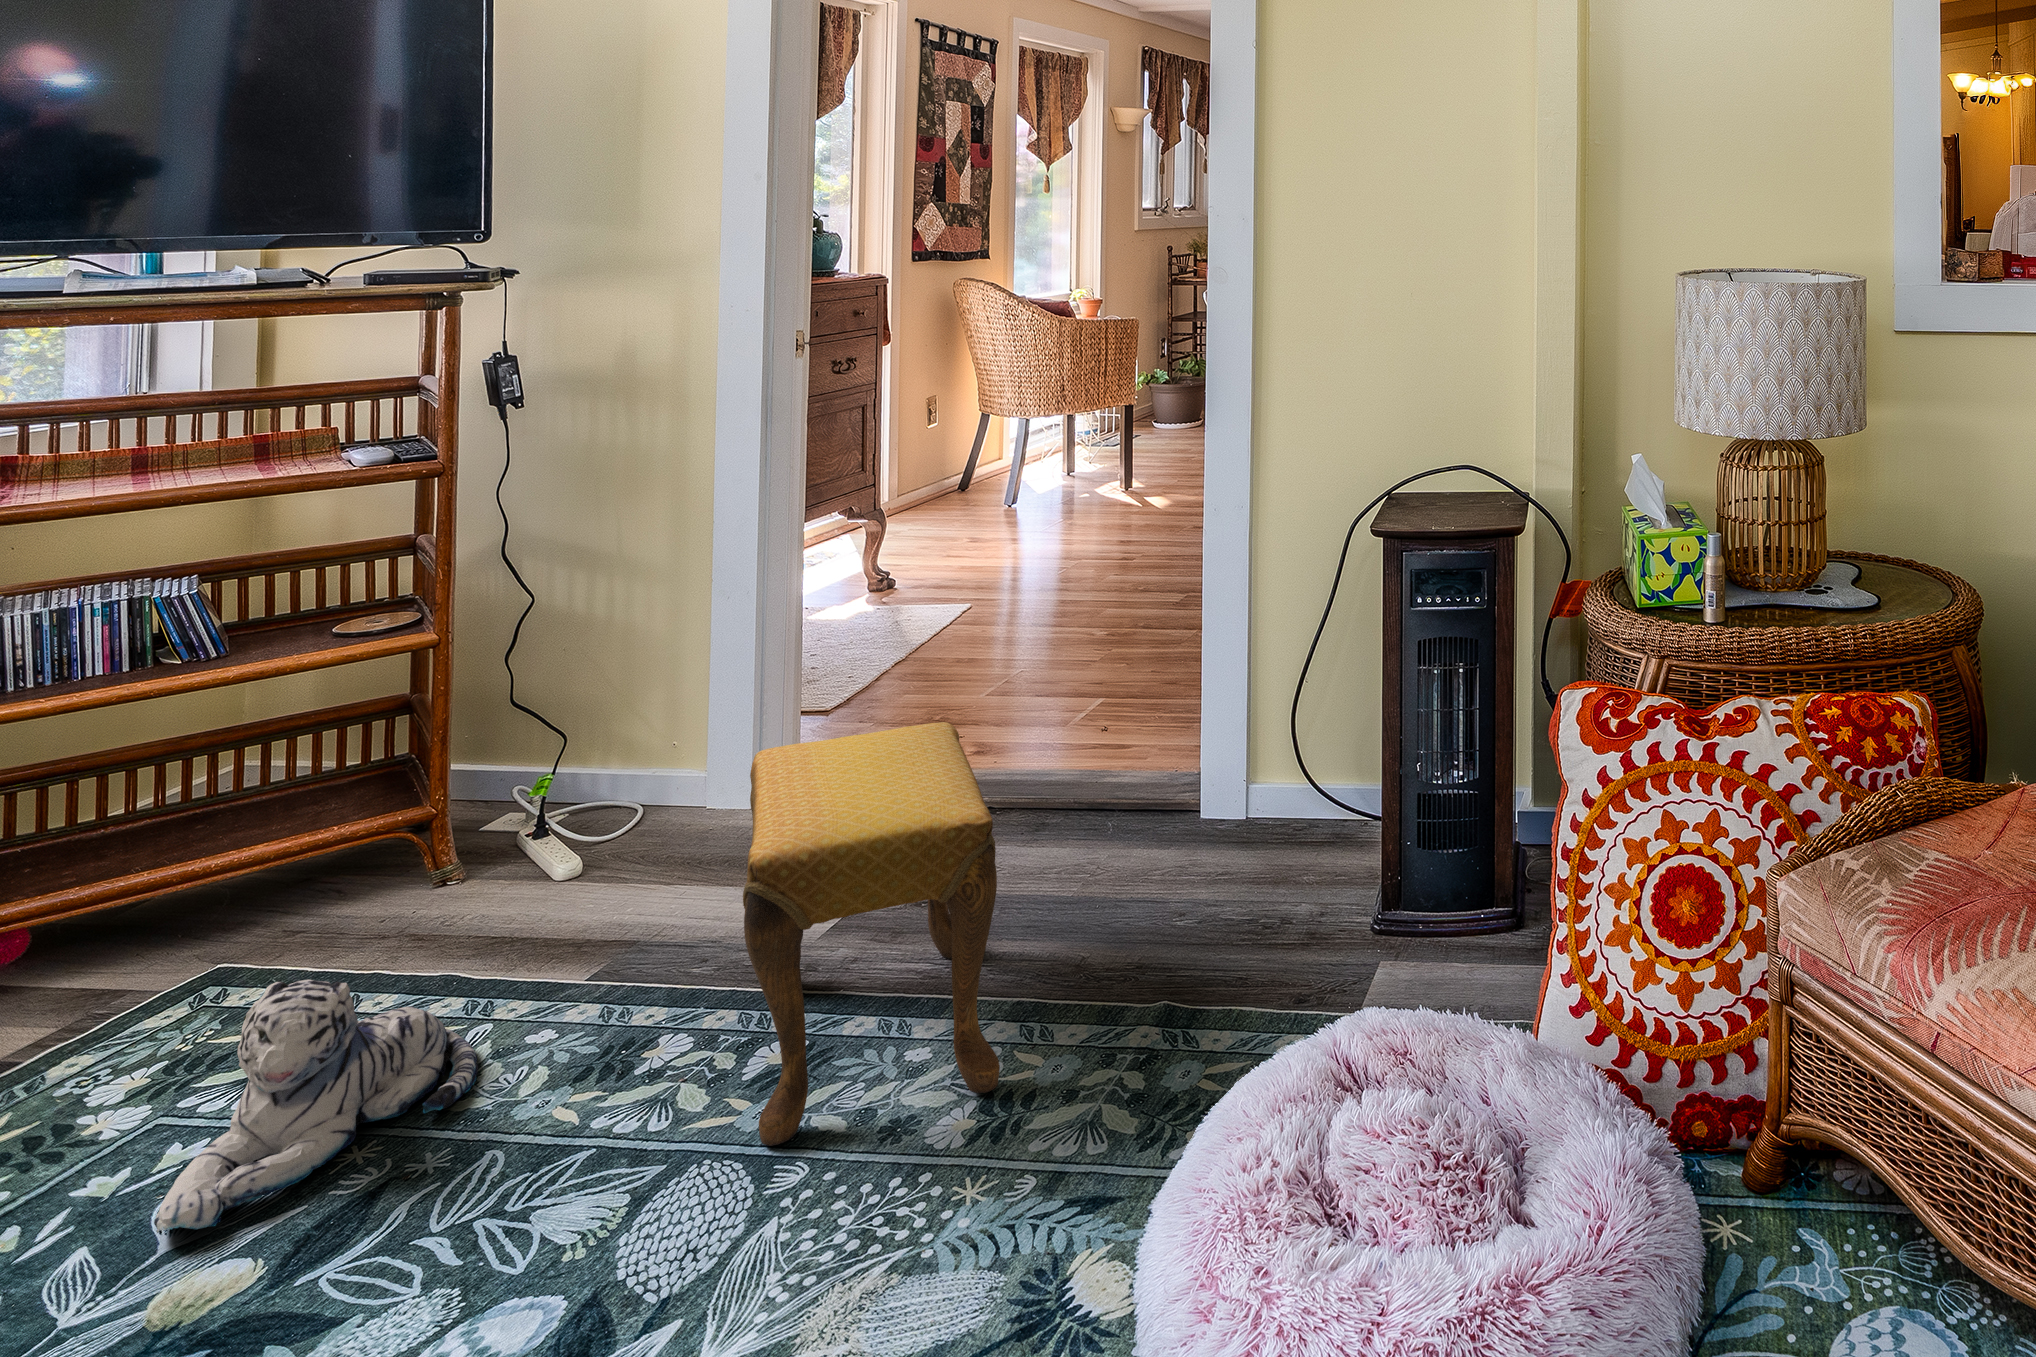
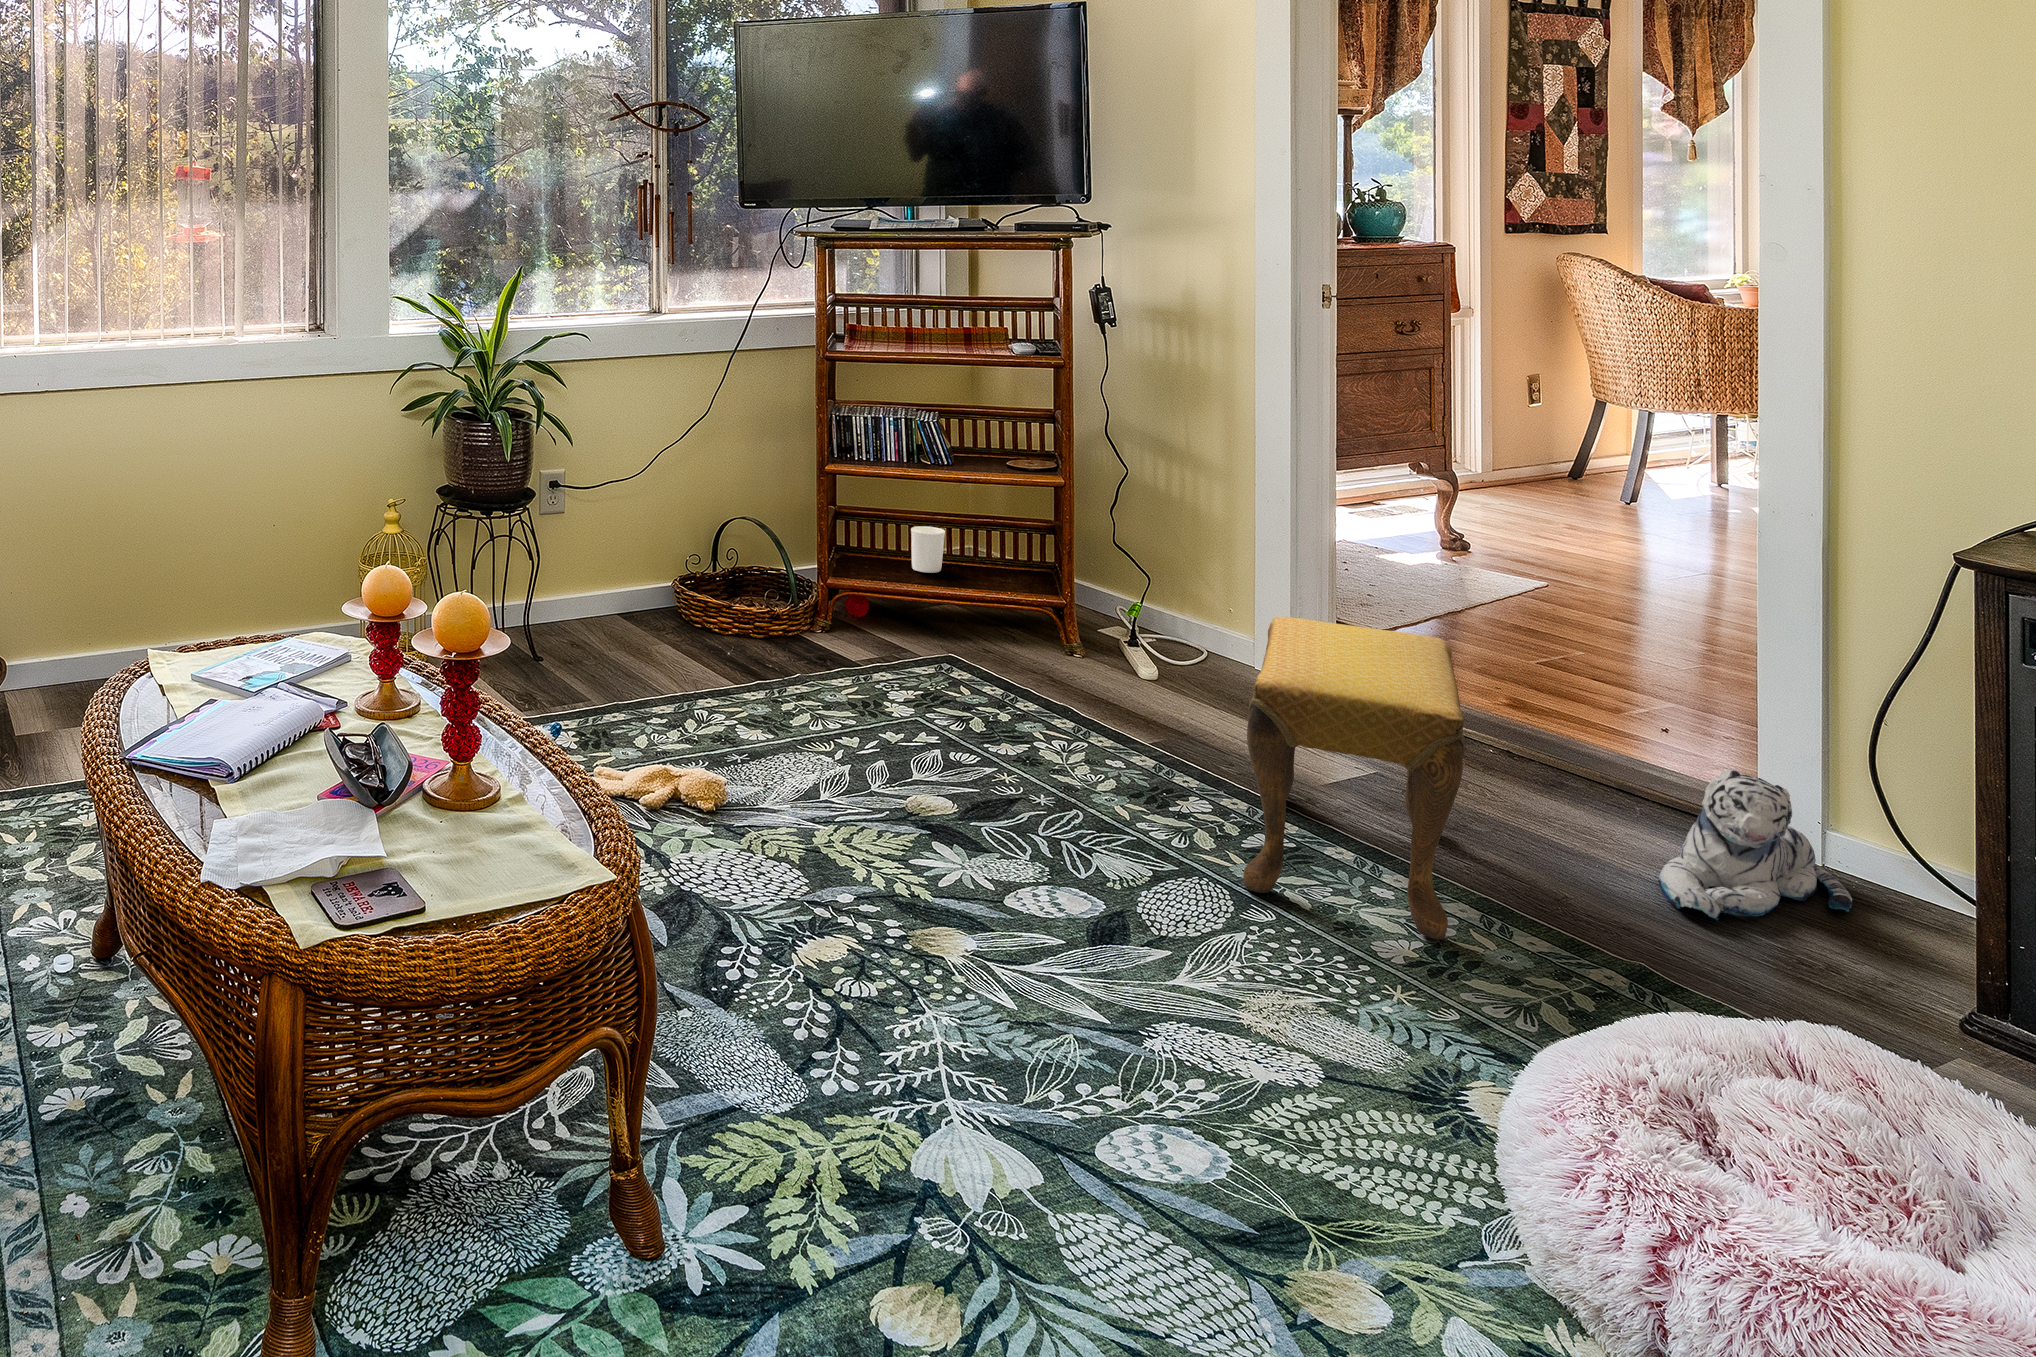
candle holder: none [119,752,197,837] -> present [911,526,945,573]
plush toy: present [154,980,478,1235] -> present [1658,769,1853,920]

